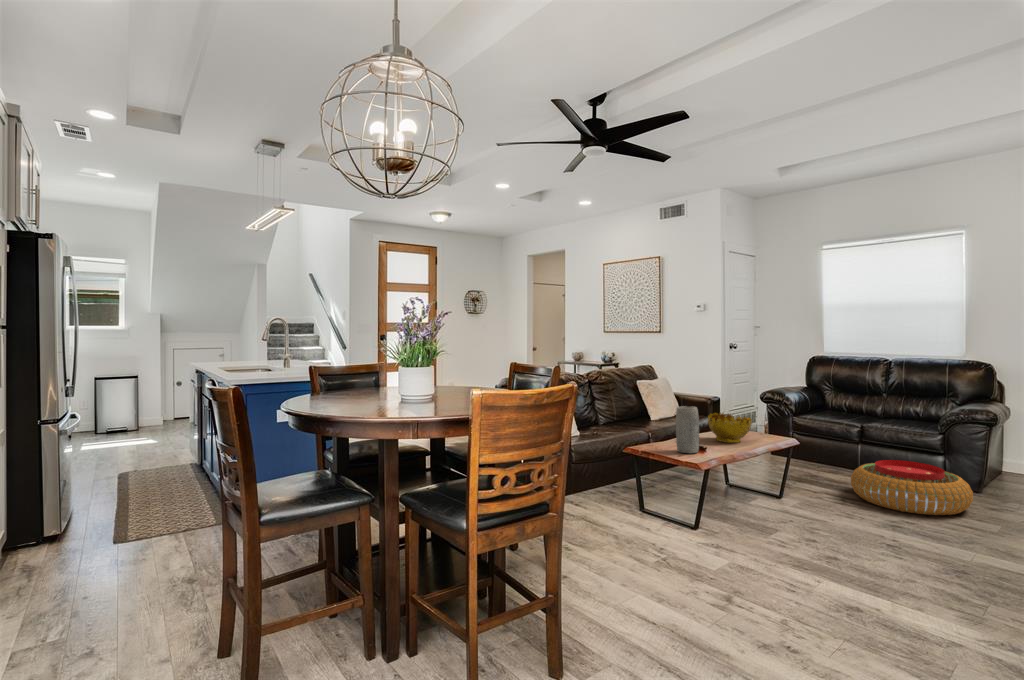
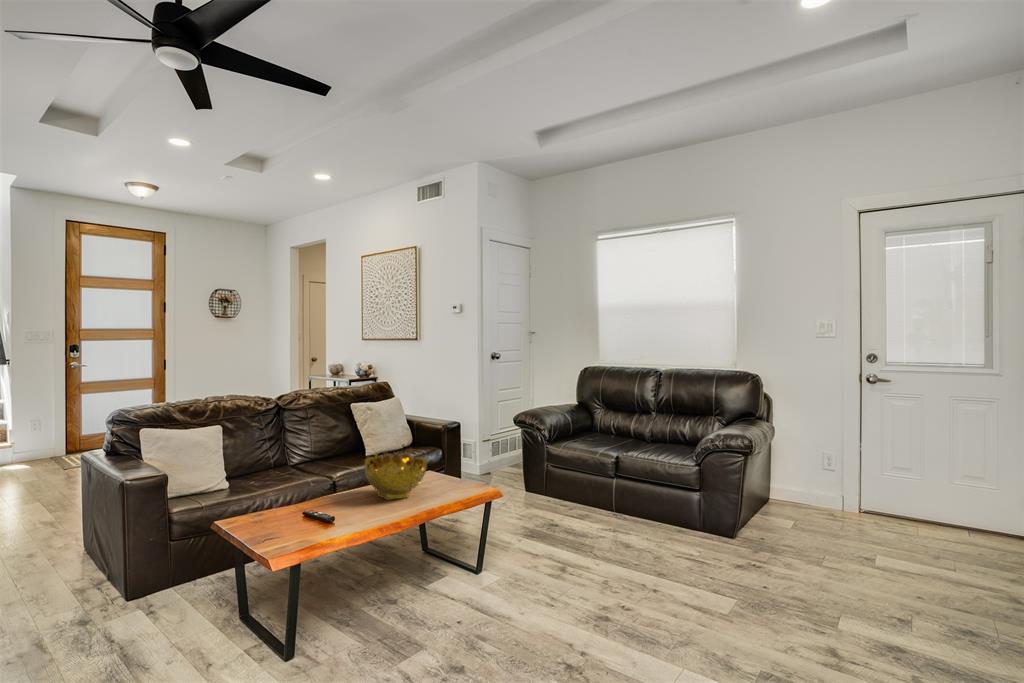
vase: present [676,406,699,453] -> none [267,451,307,531]
pouf: present [851,460,973,515] -> none [575,506,714,591]

